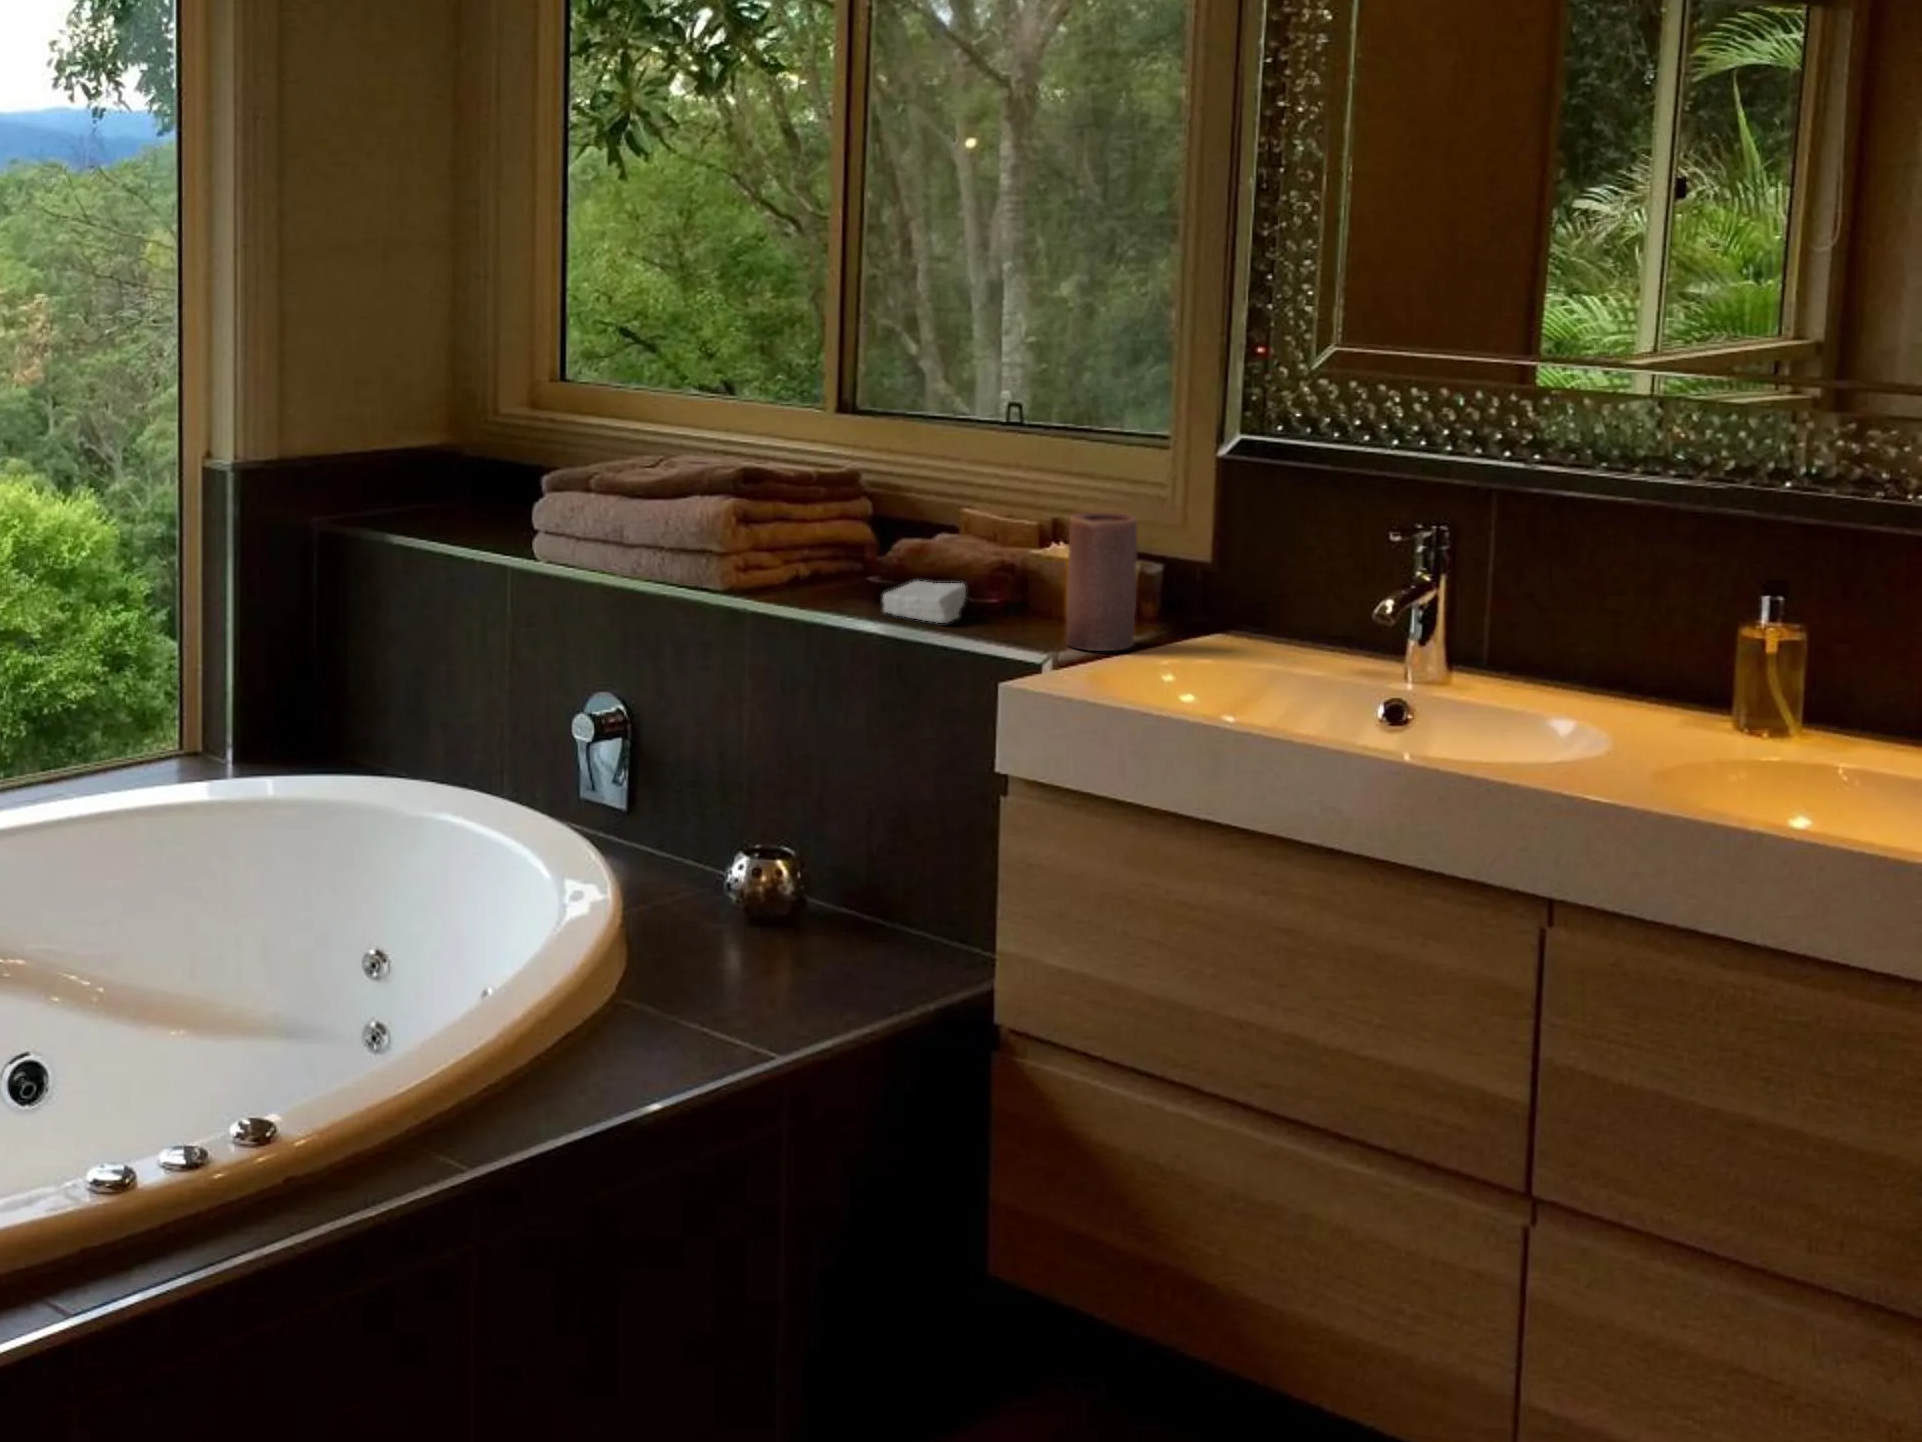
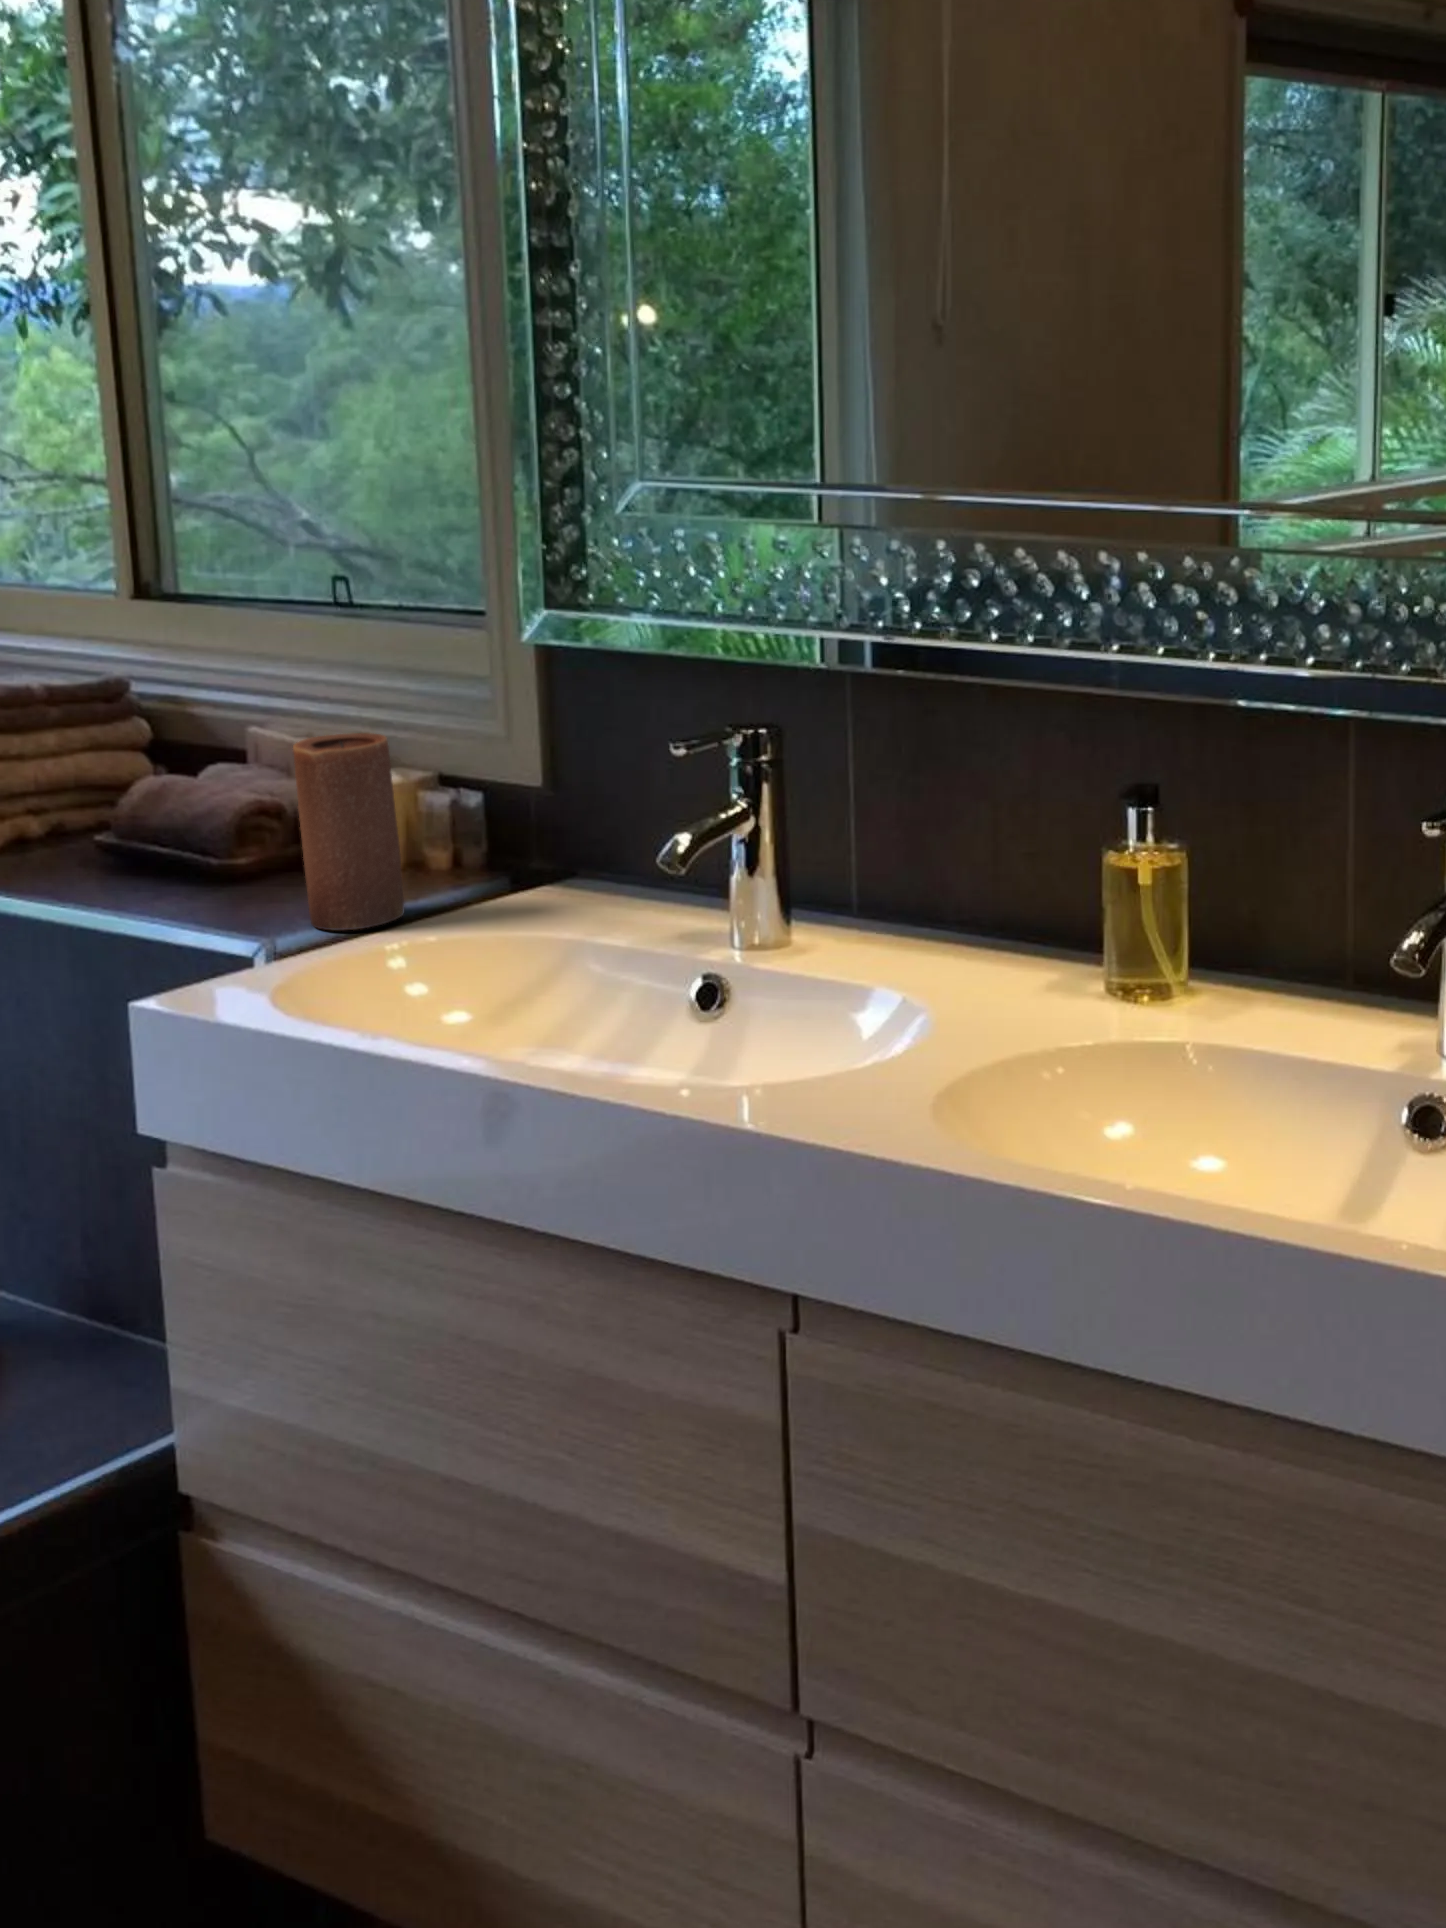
soap bar: present [883,581,966,623] -> none [90,838,204,900]

